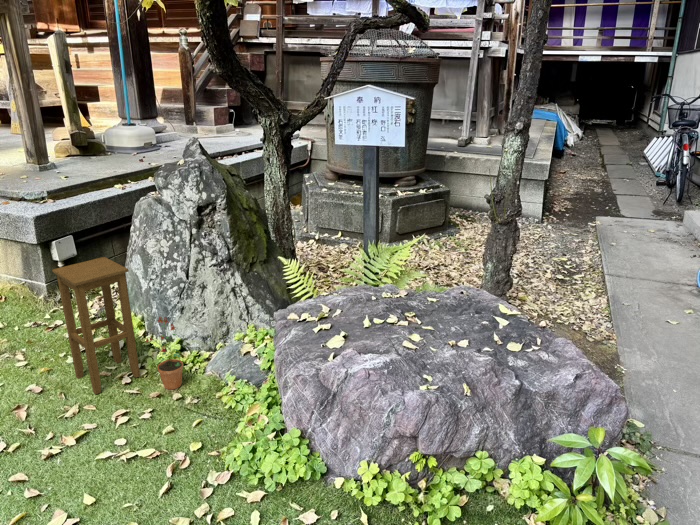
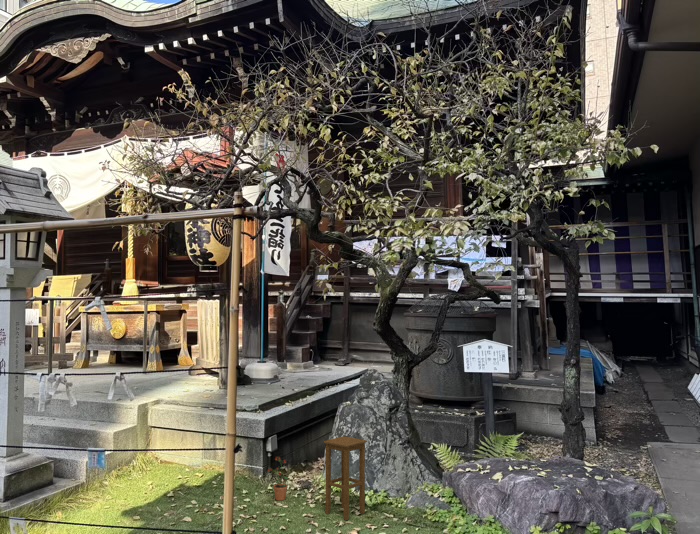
potted plant: present [146,317,183,390] -> present [268,457,288,501]

